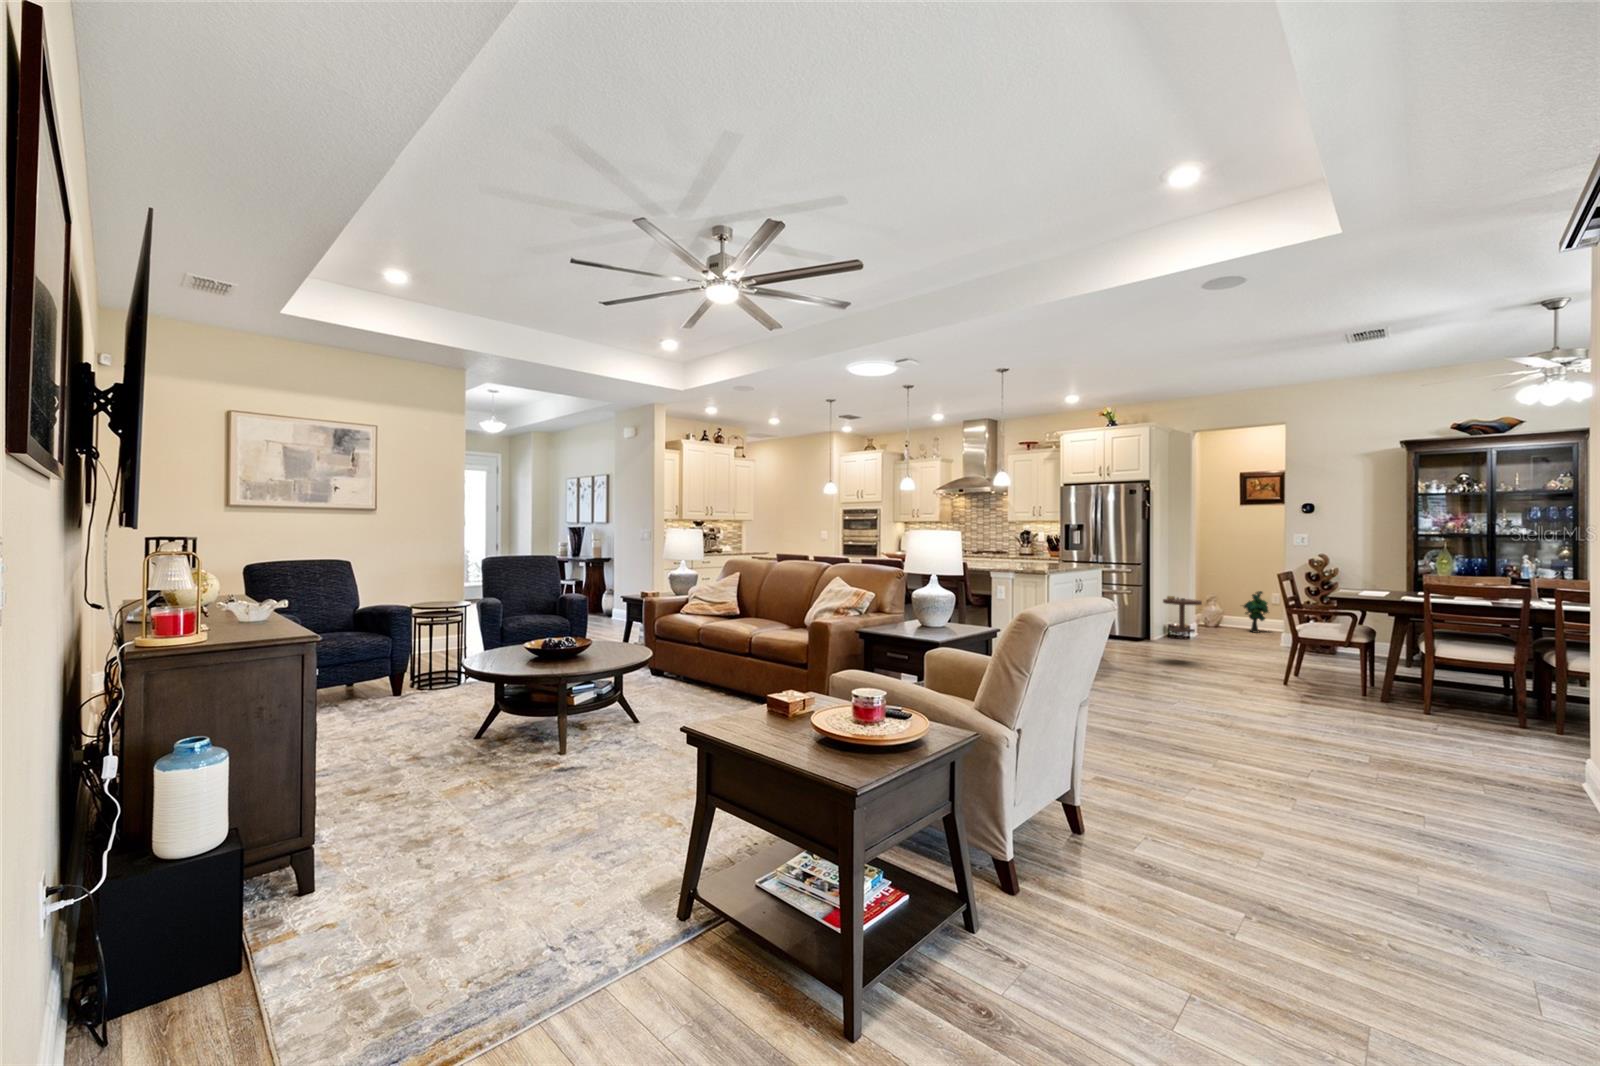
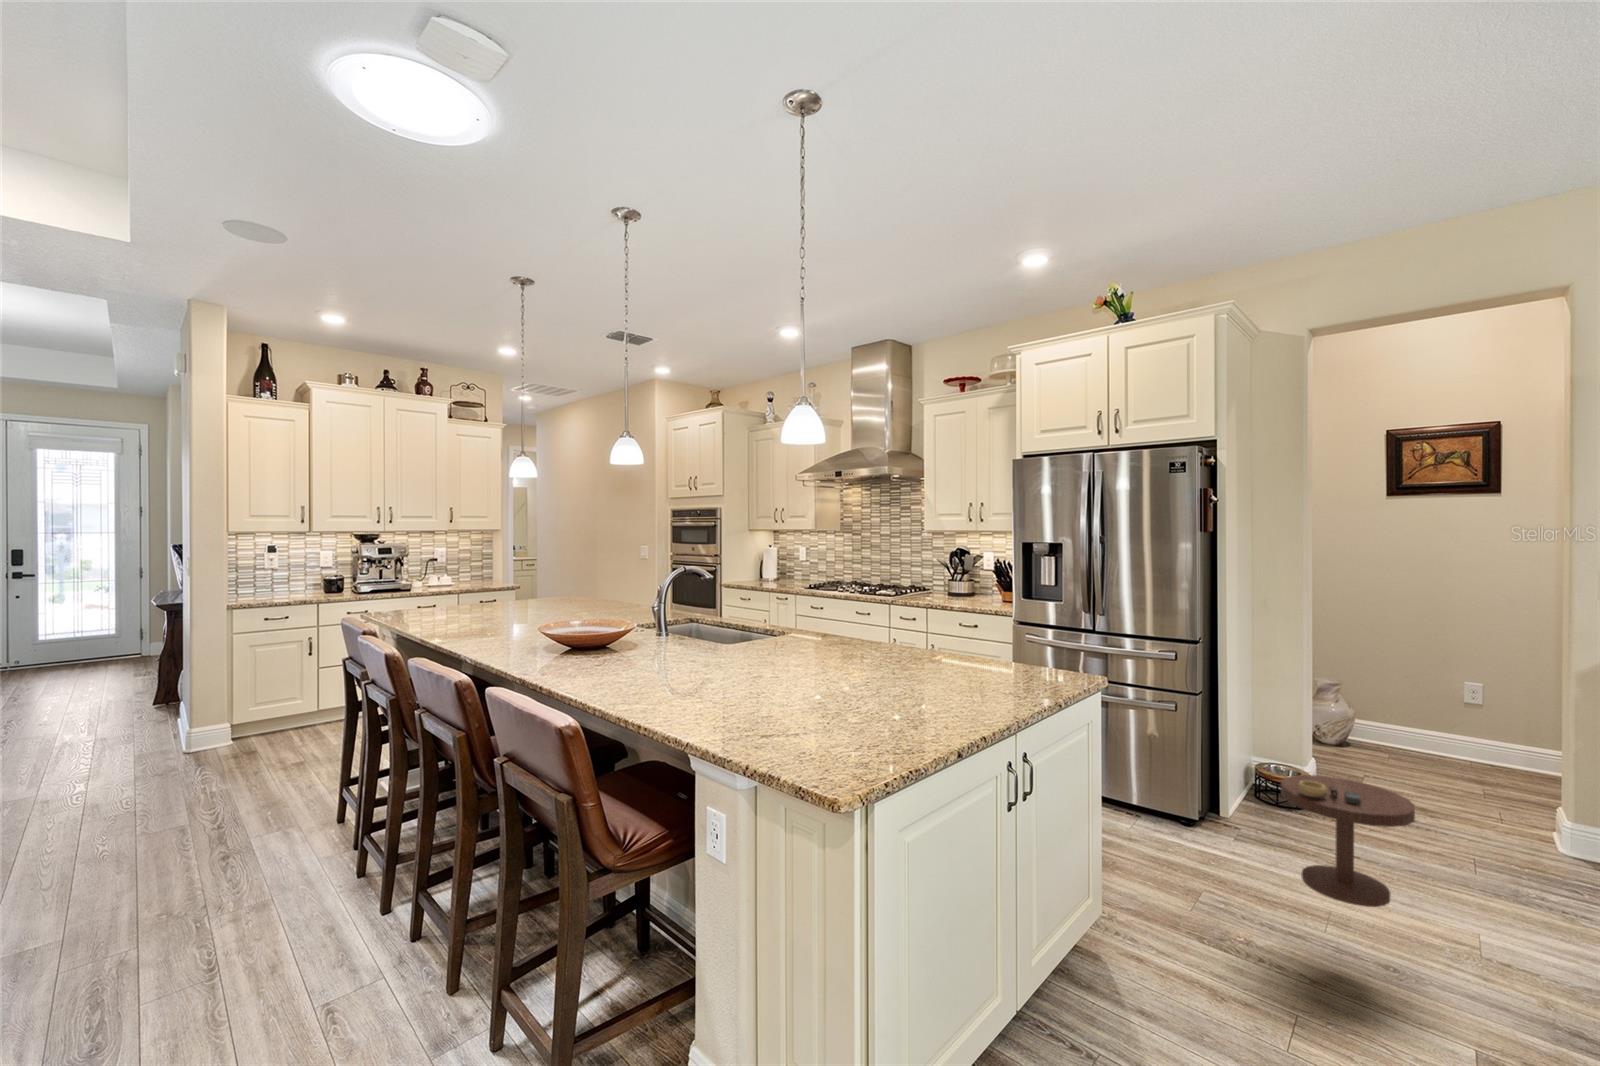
decorative plant: present [1243,591,1268,633] -> none [1392,675,1463,763]

